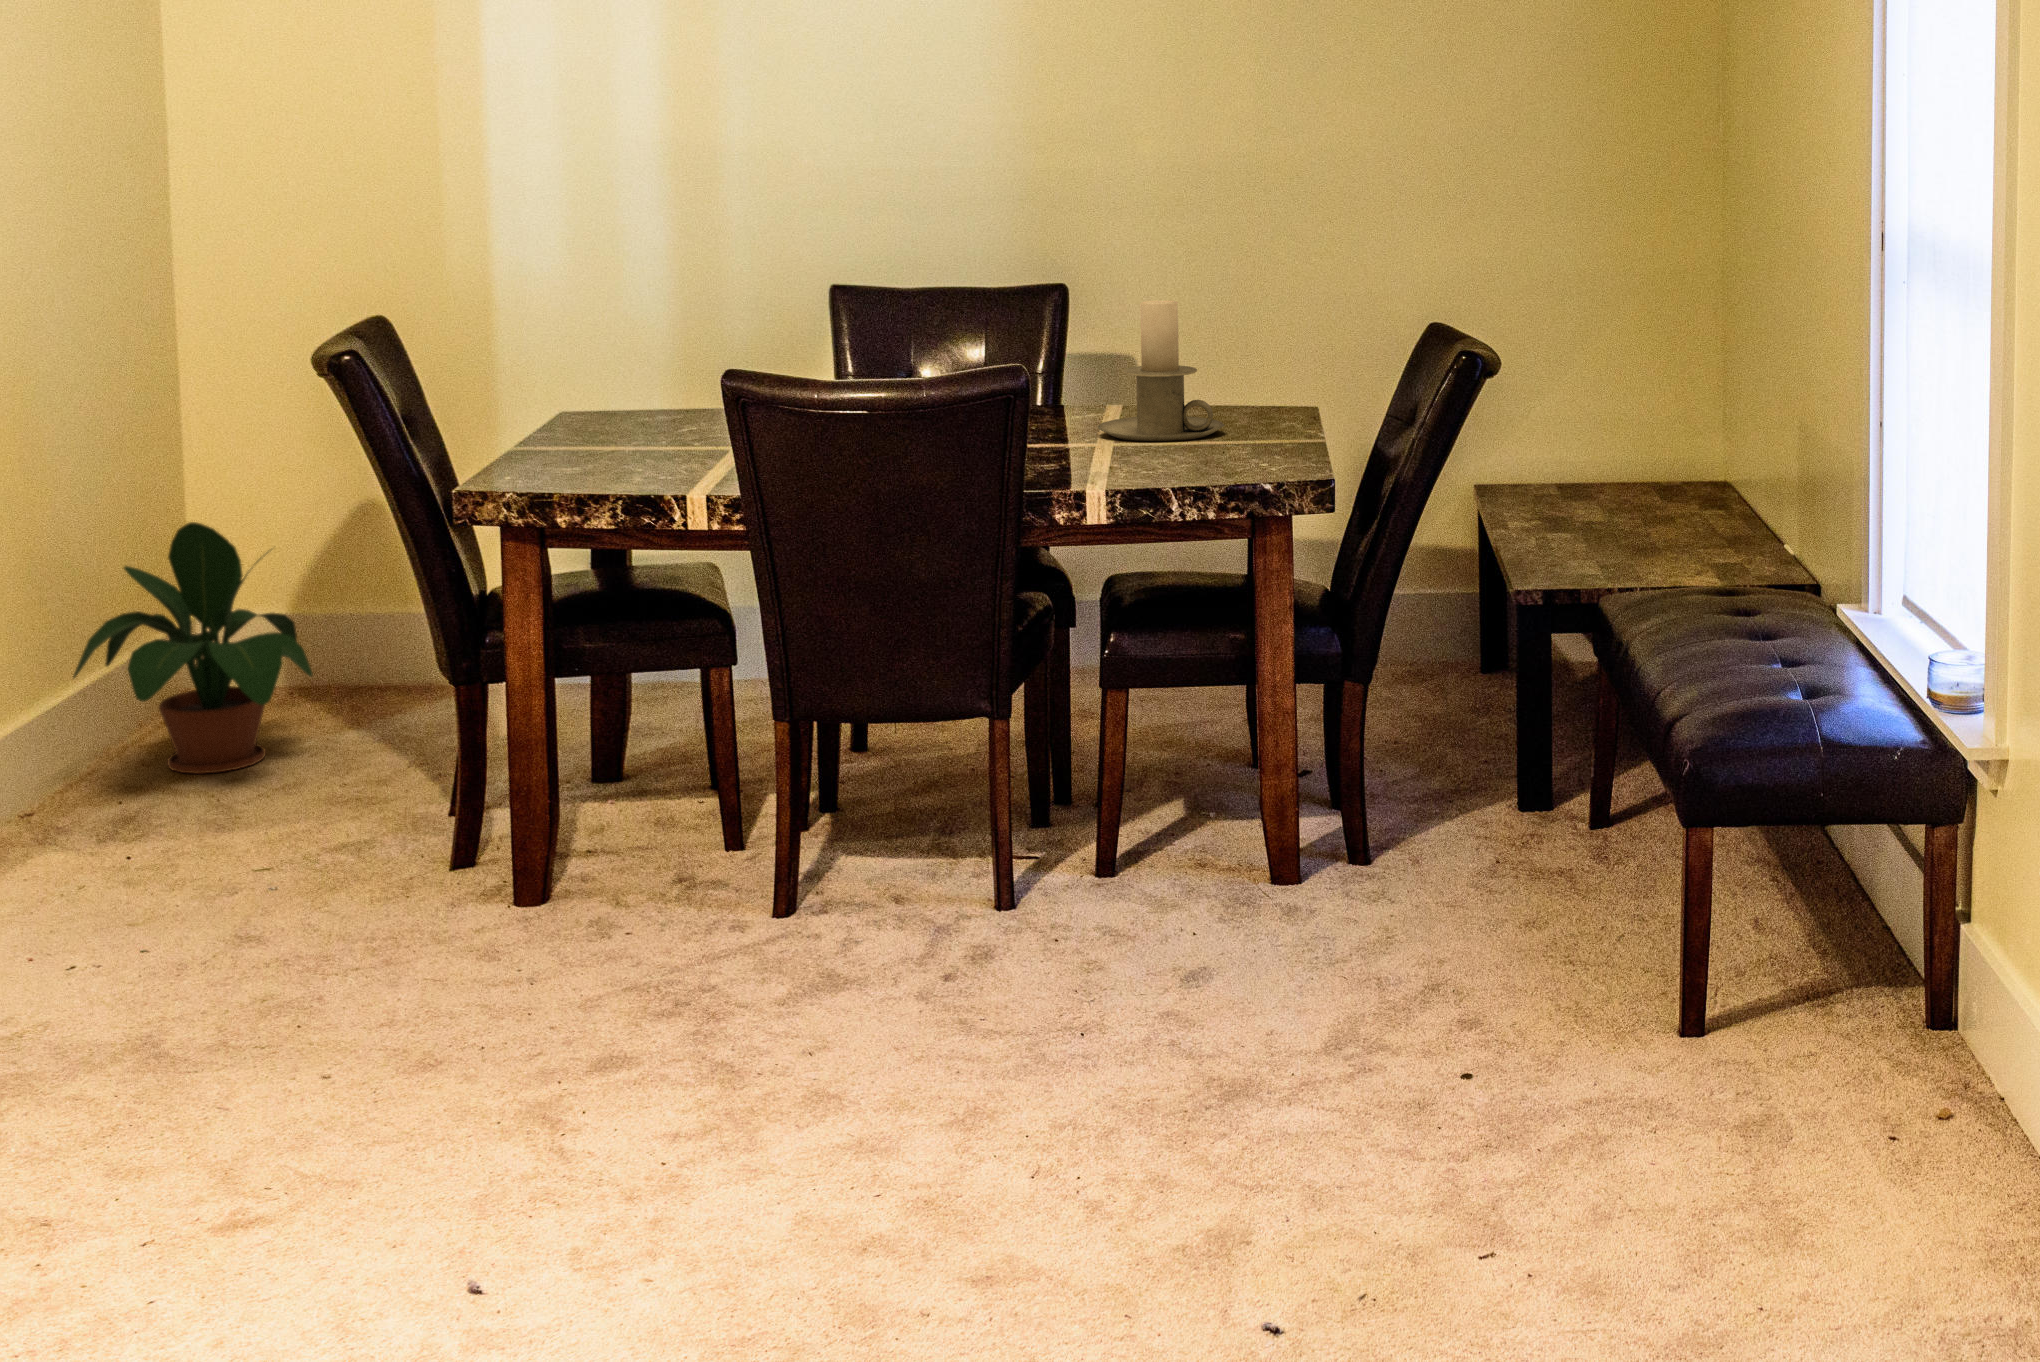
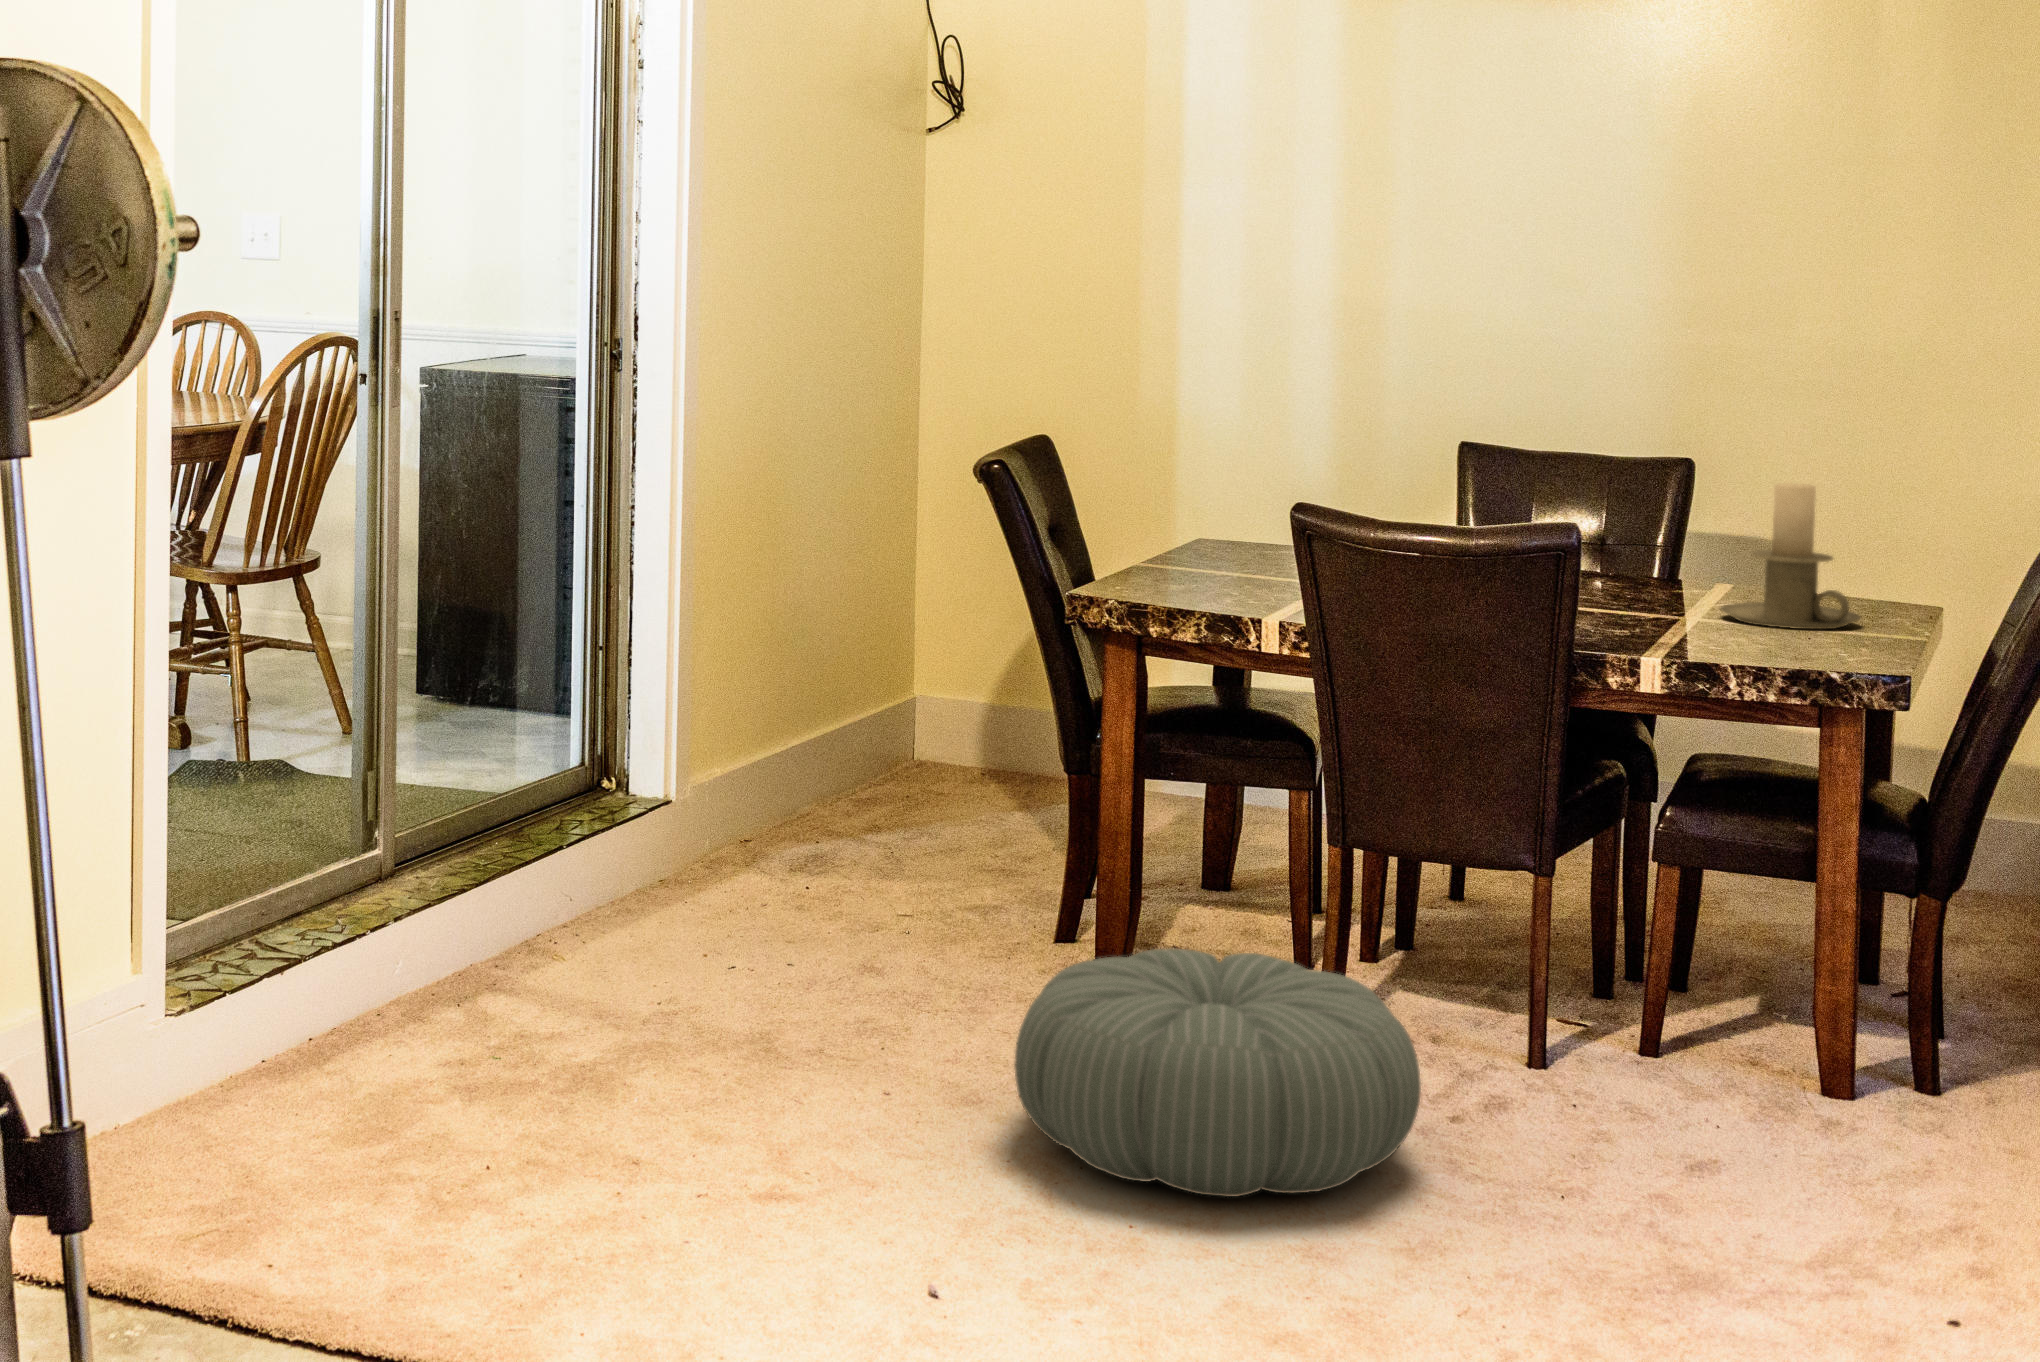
potted plant: present [73,522,313,774] -> none [790,607,986,831]
pouf: none [523,867,976,1167] -> present [1015,948,1421,1197]

